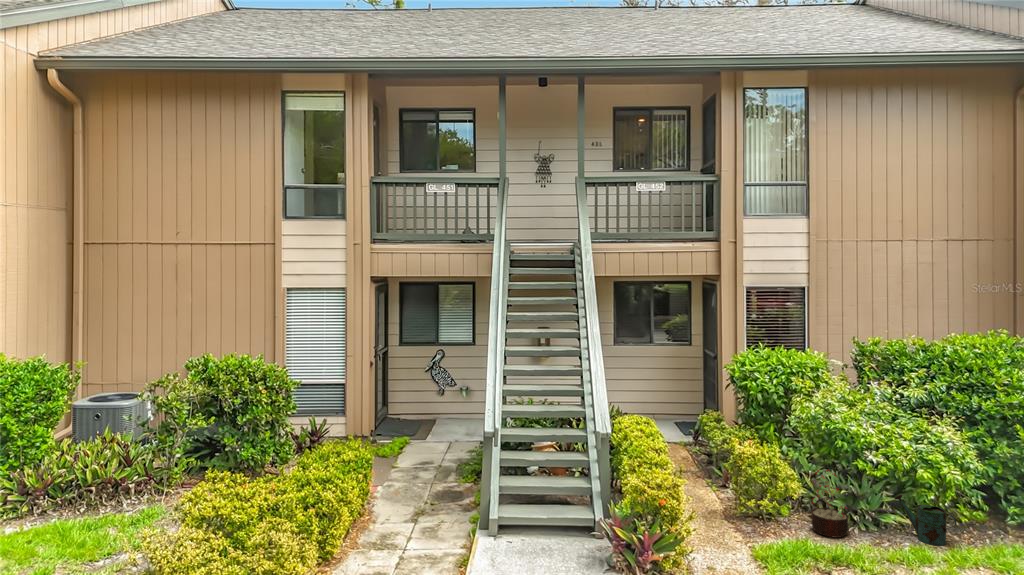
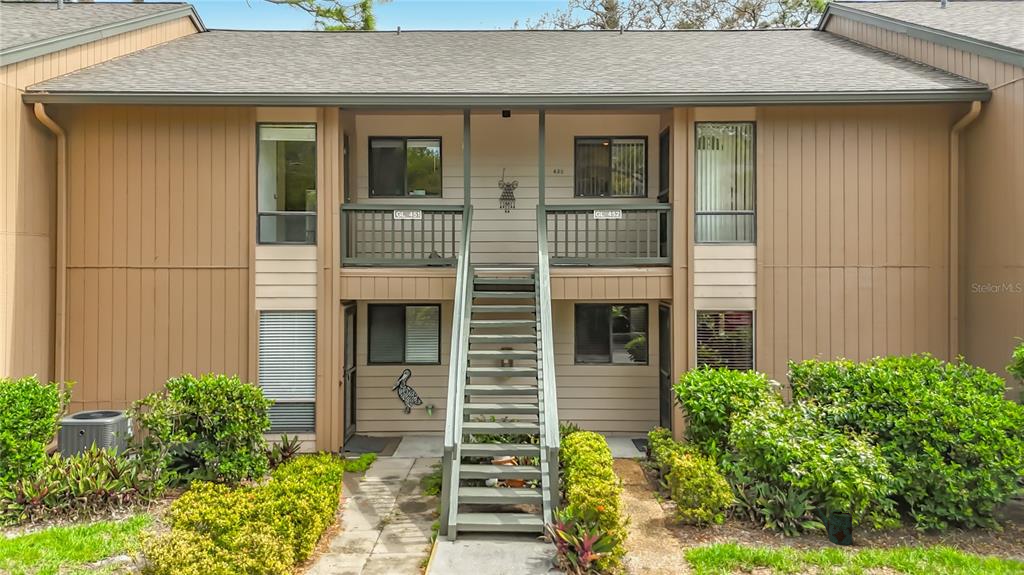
decorative plant: present [811,470,849,538] -> none [738,479,770,539]

